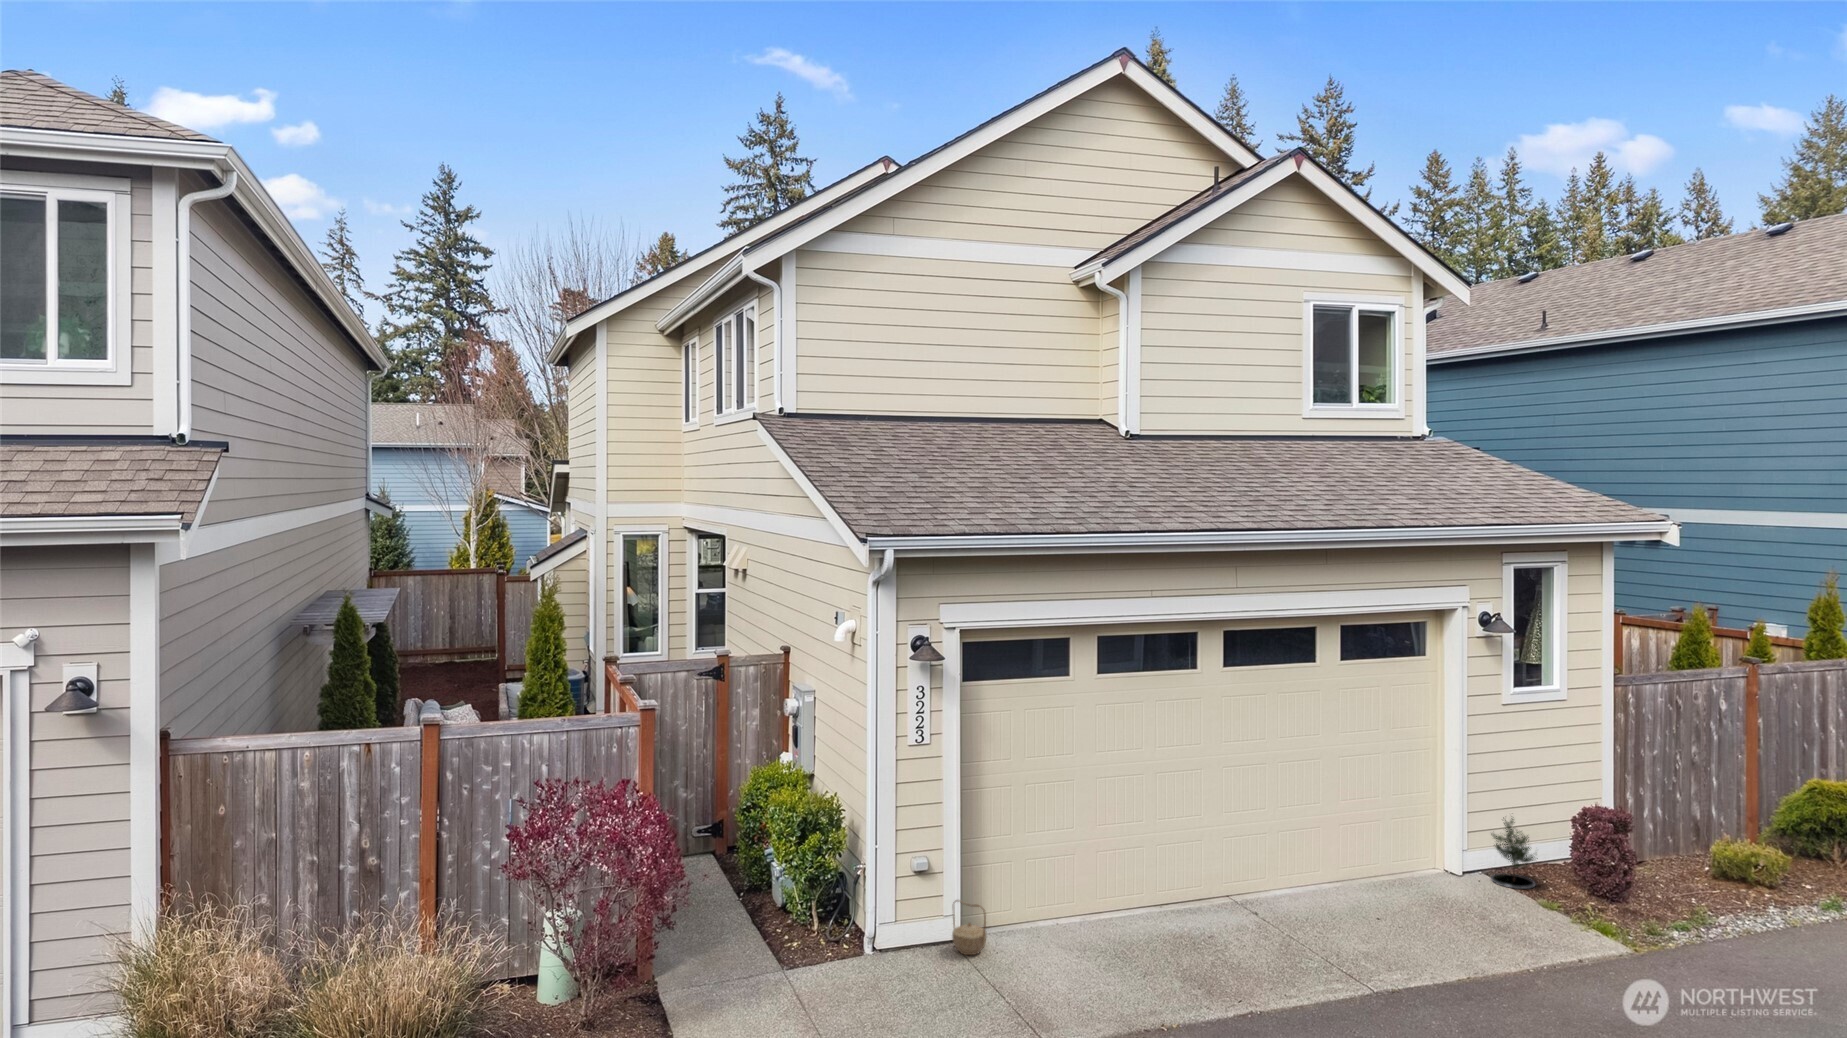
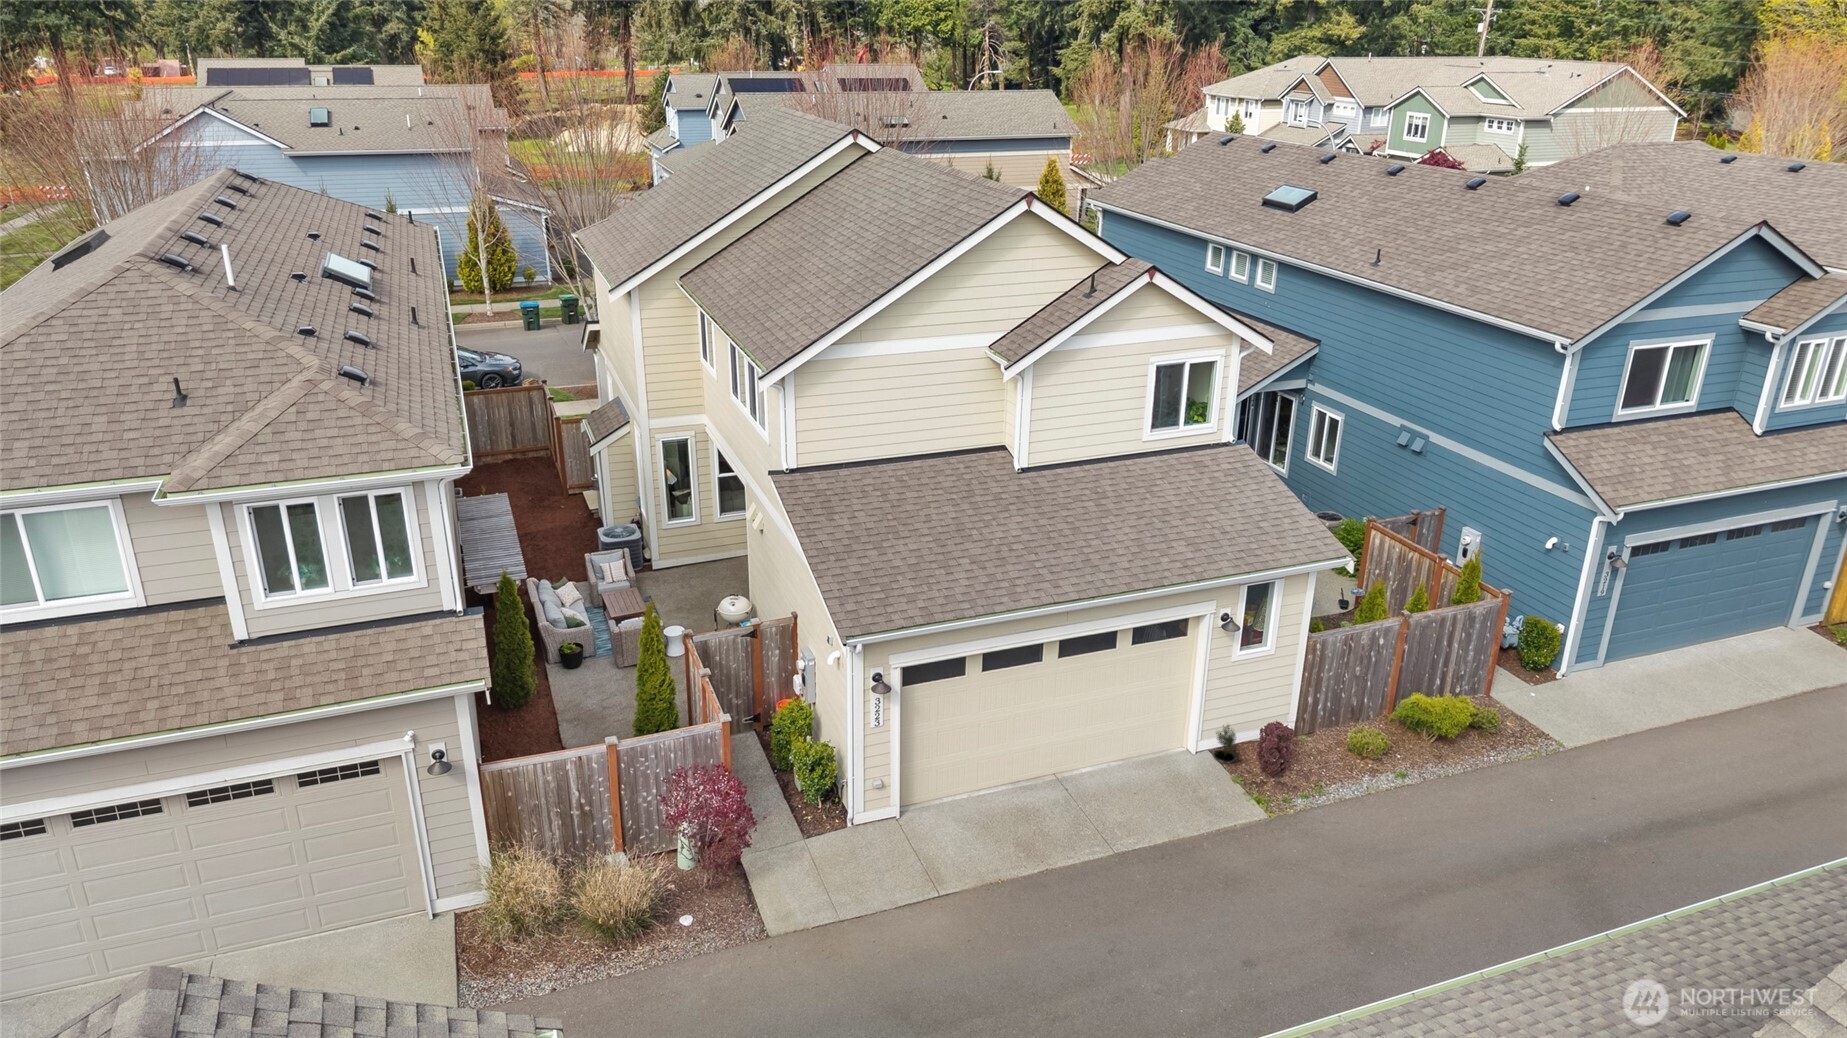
basket: present [952,900,986,955] -> none [896,799,914,828]

